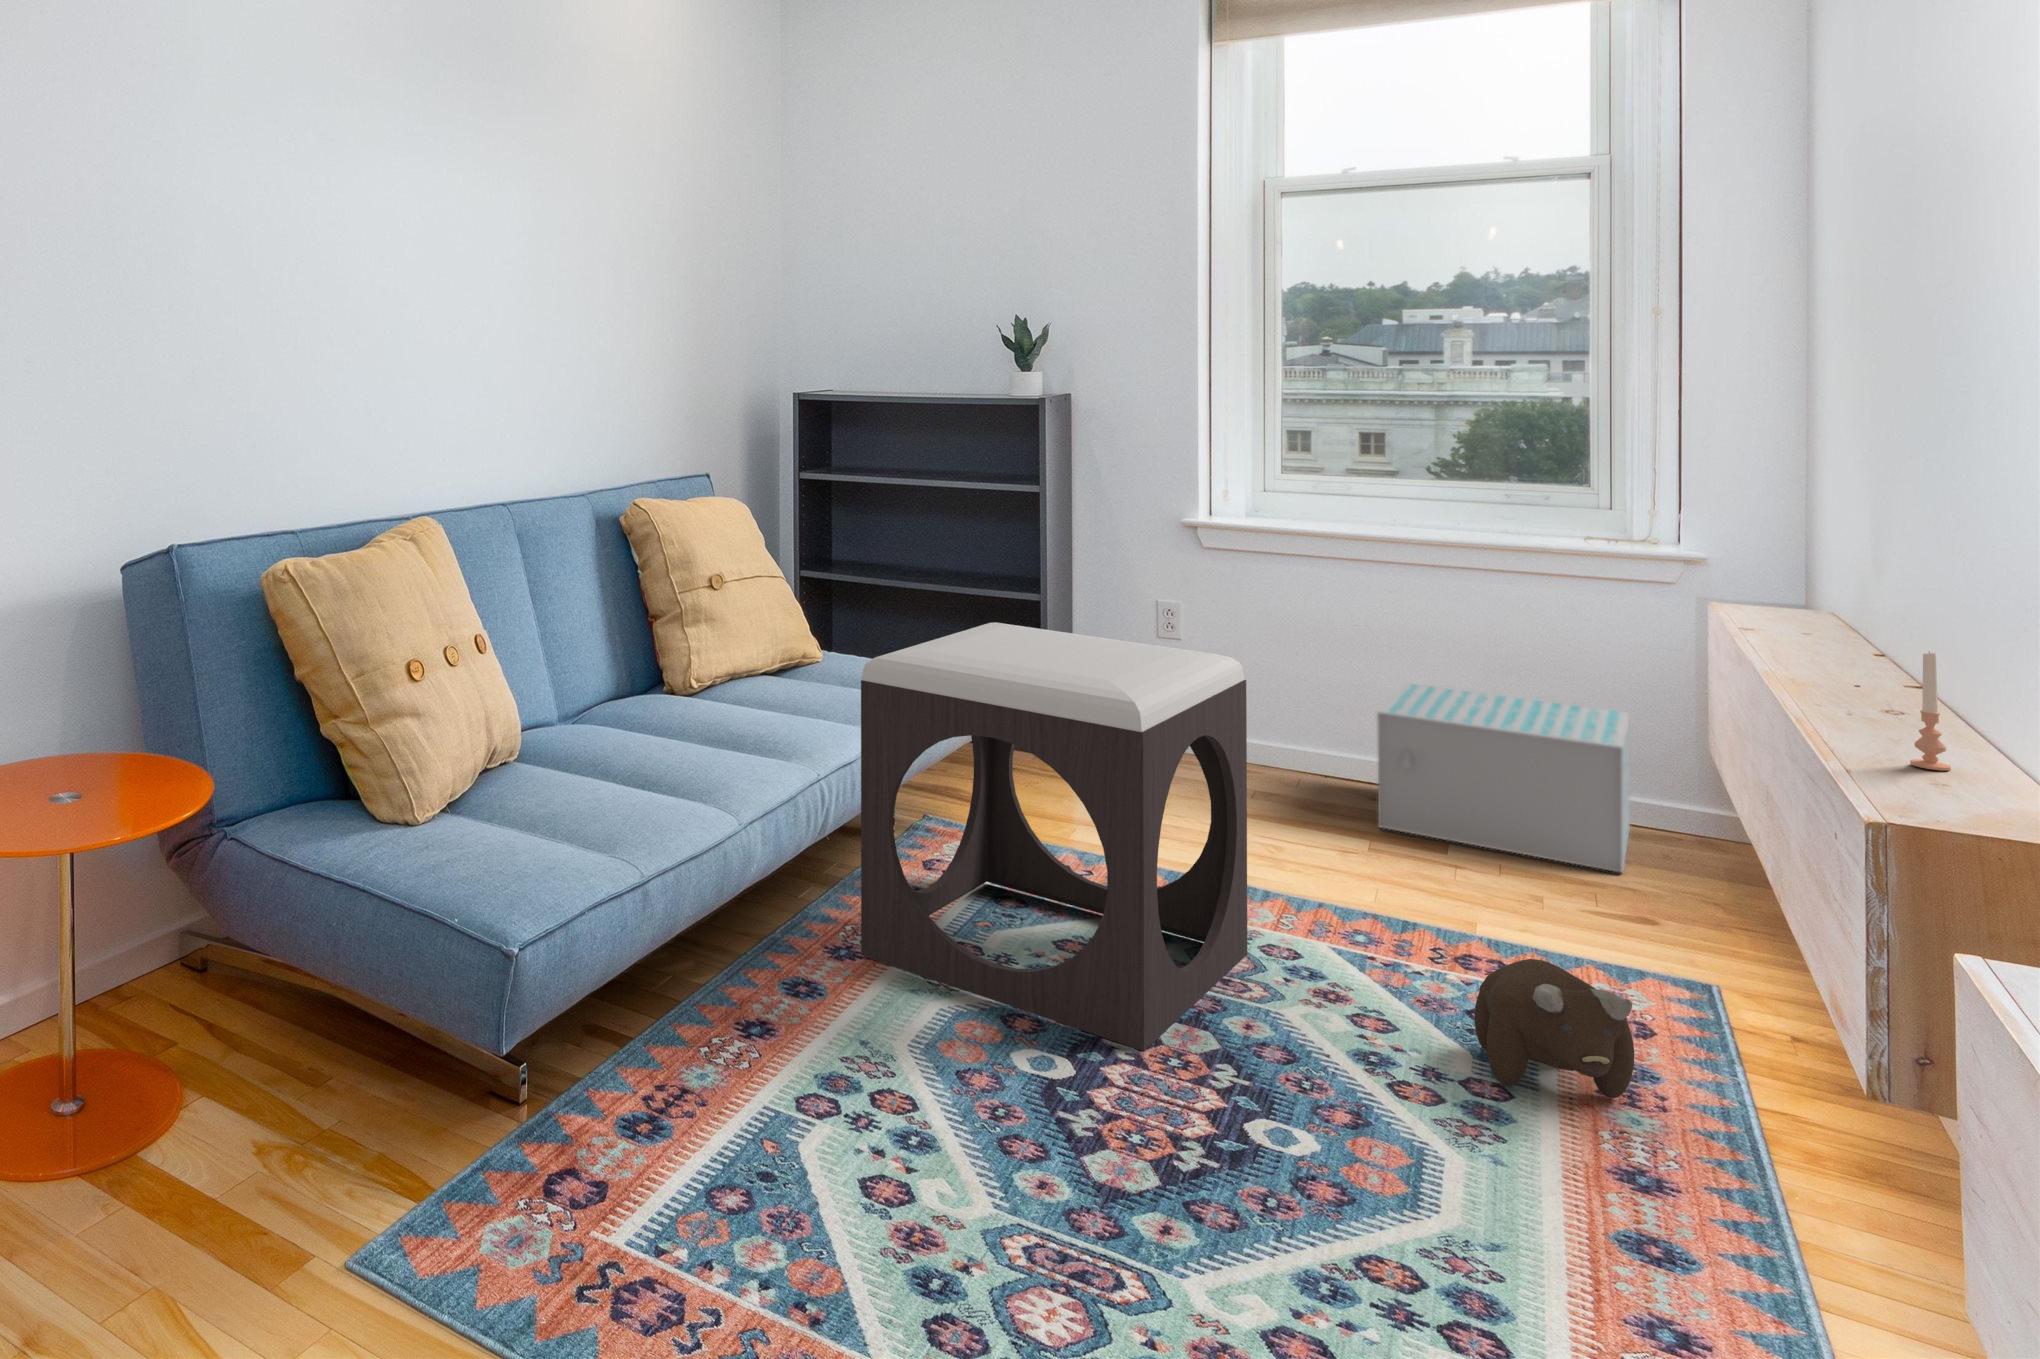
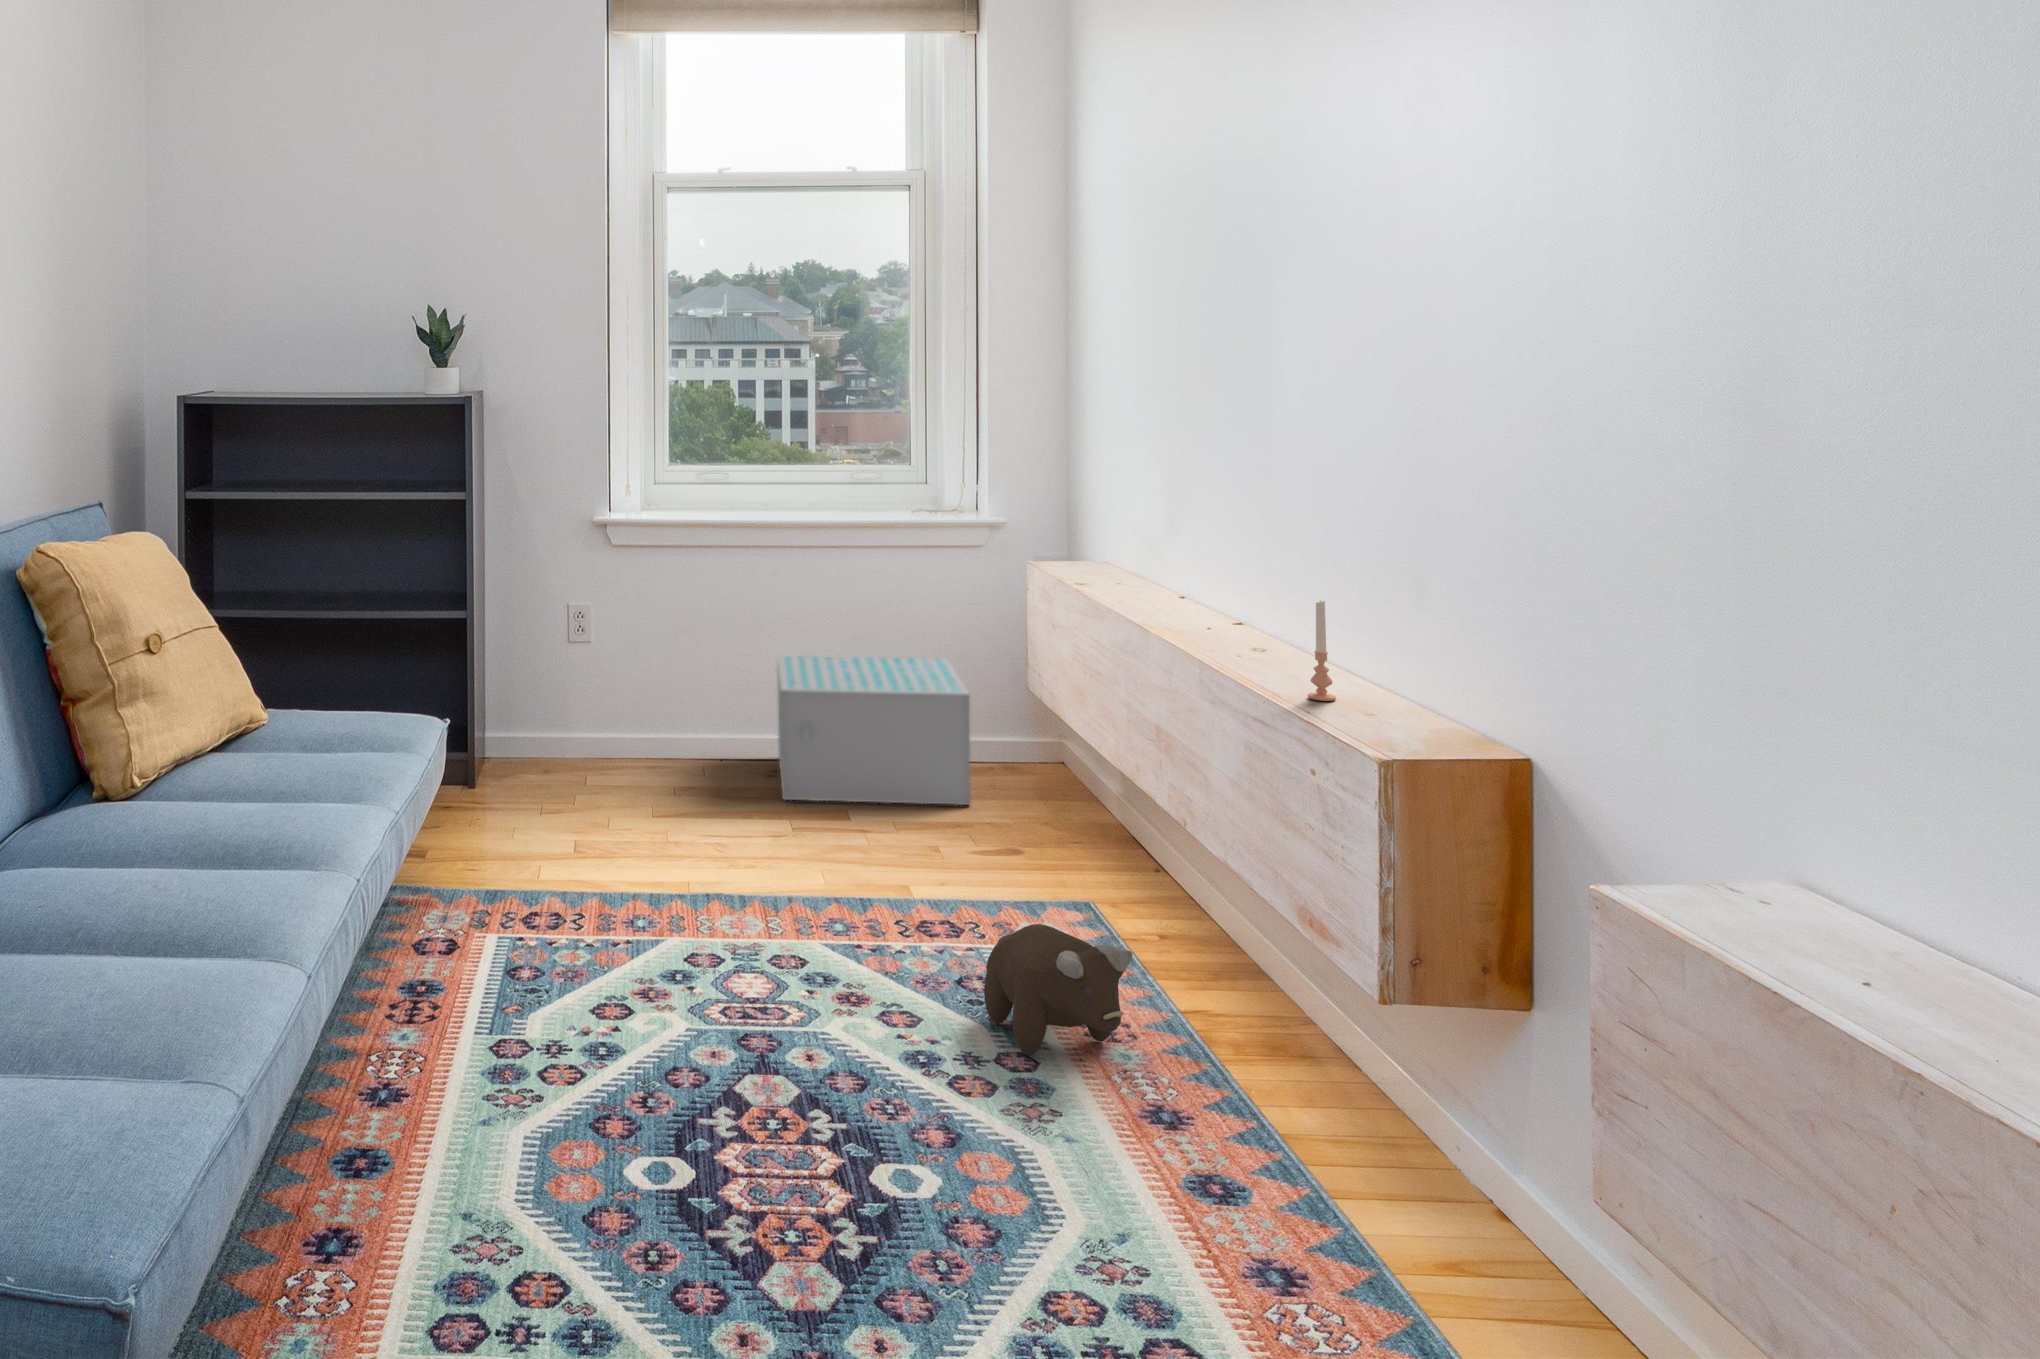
footstool: present [861,622,1247,1051] -> none [401,659,760,1121]

